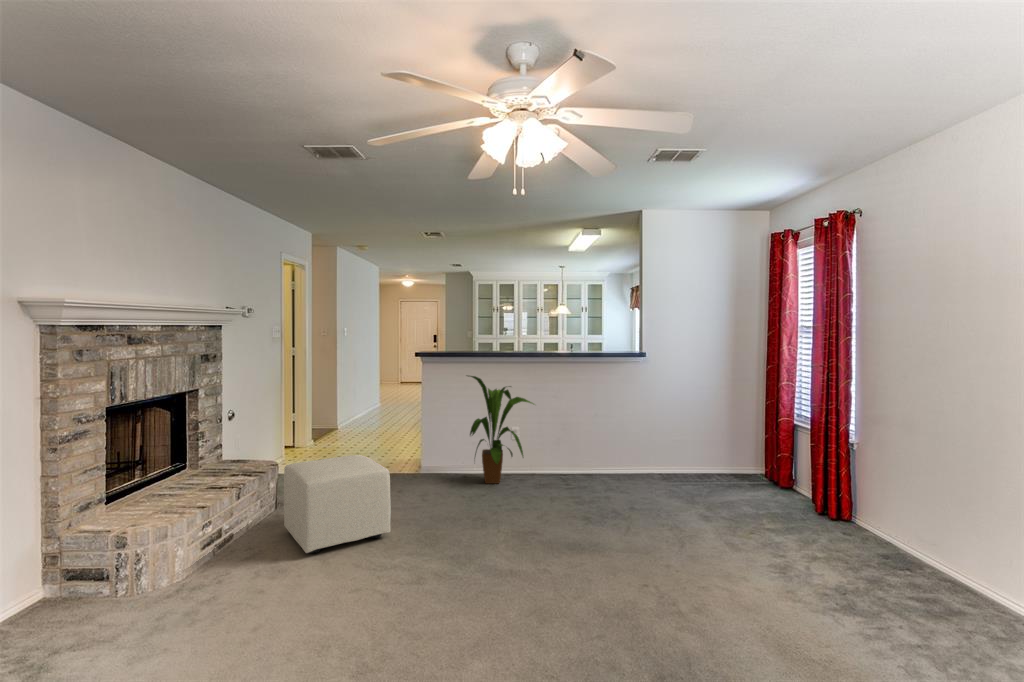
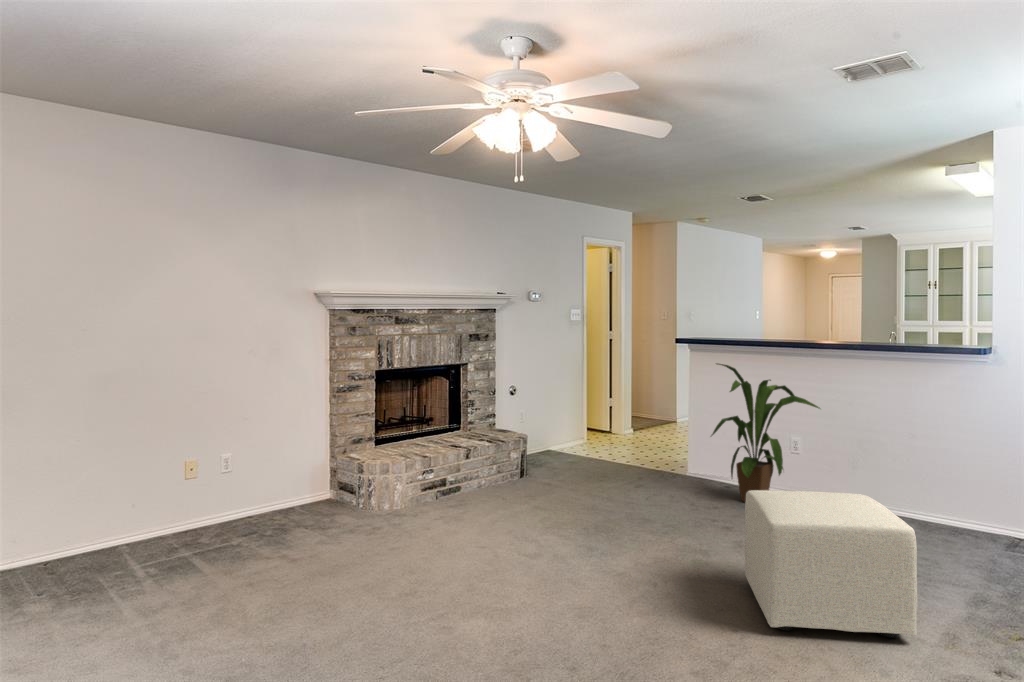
ottoman: present [284,455,391,553] -> present [745,490,917,638]

